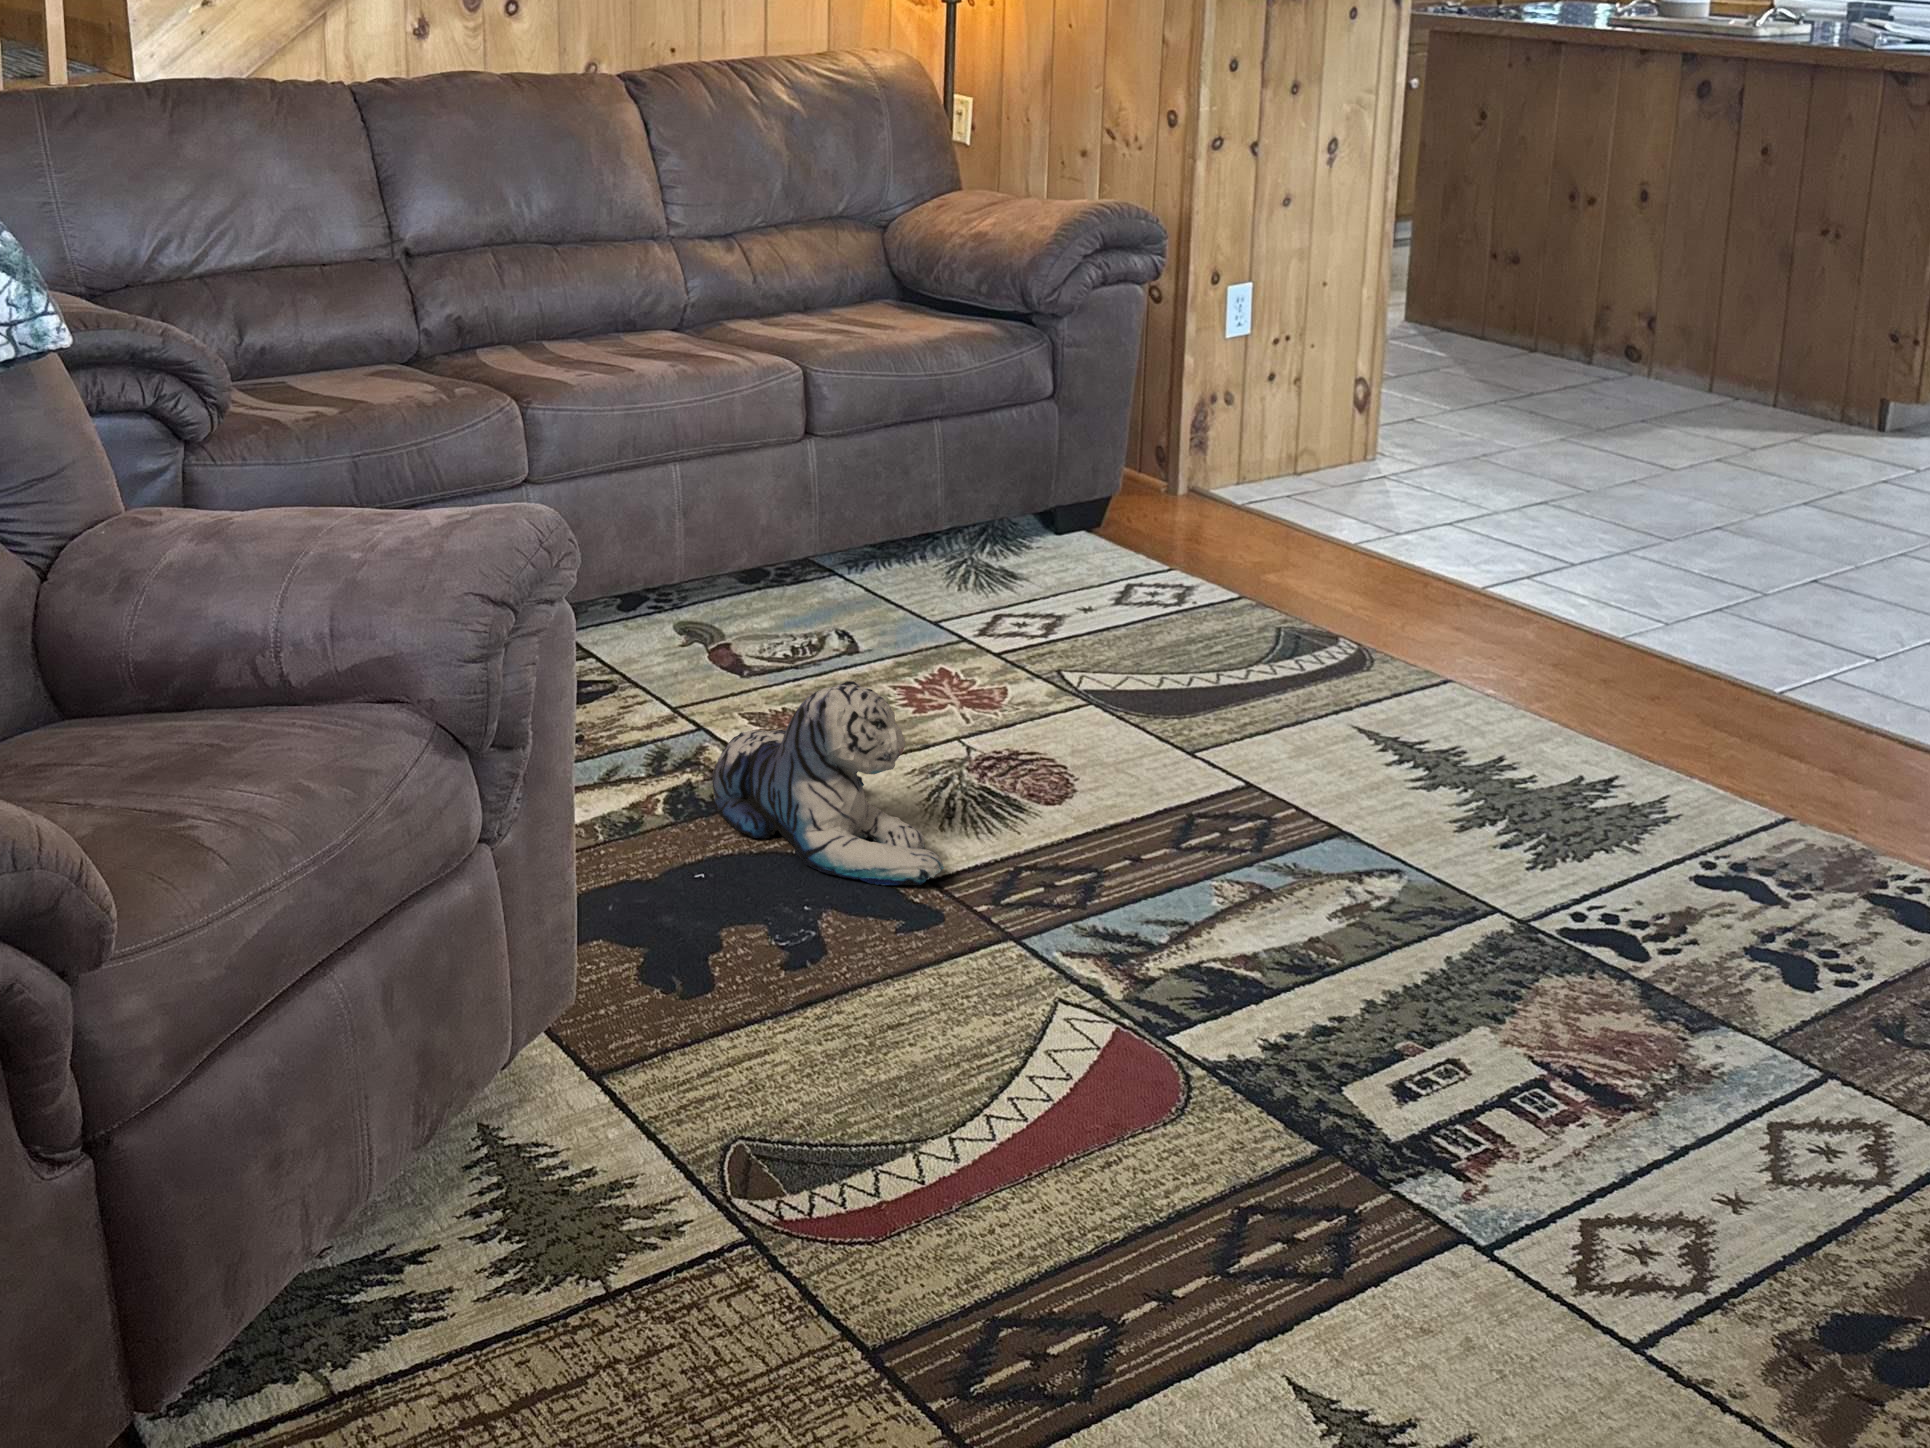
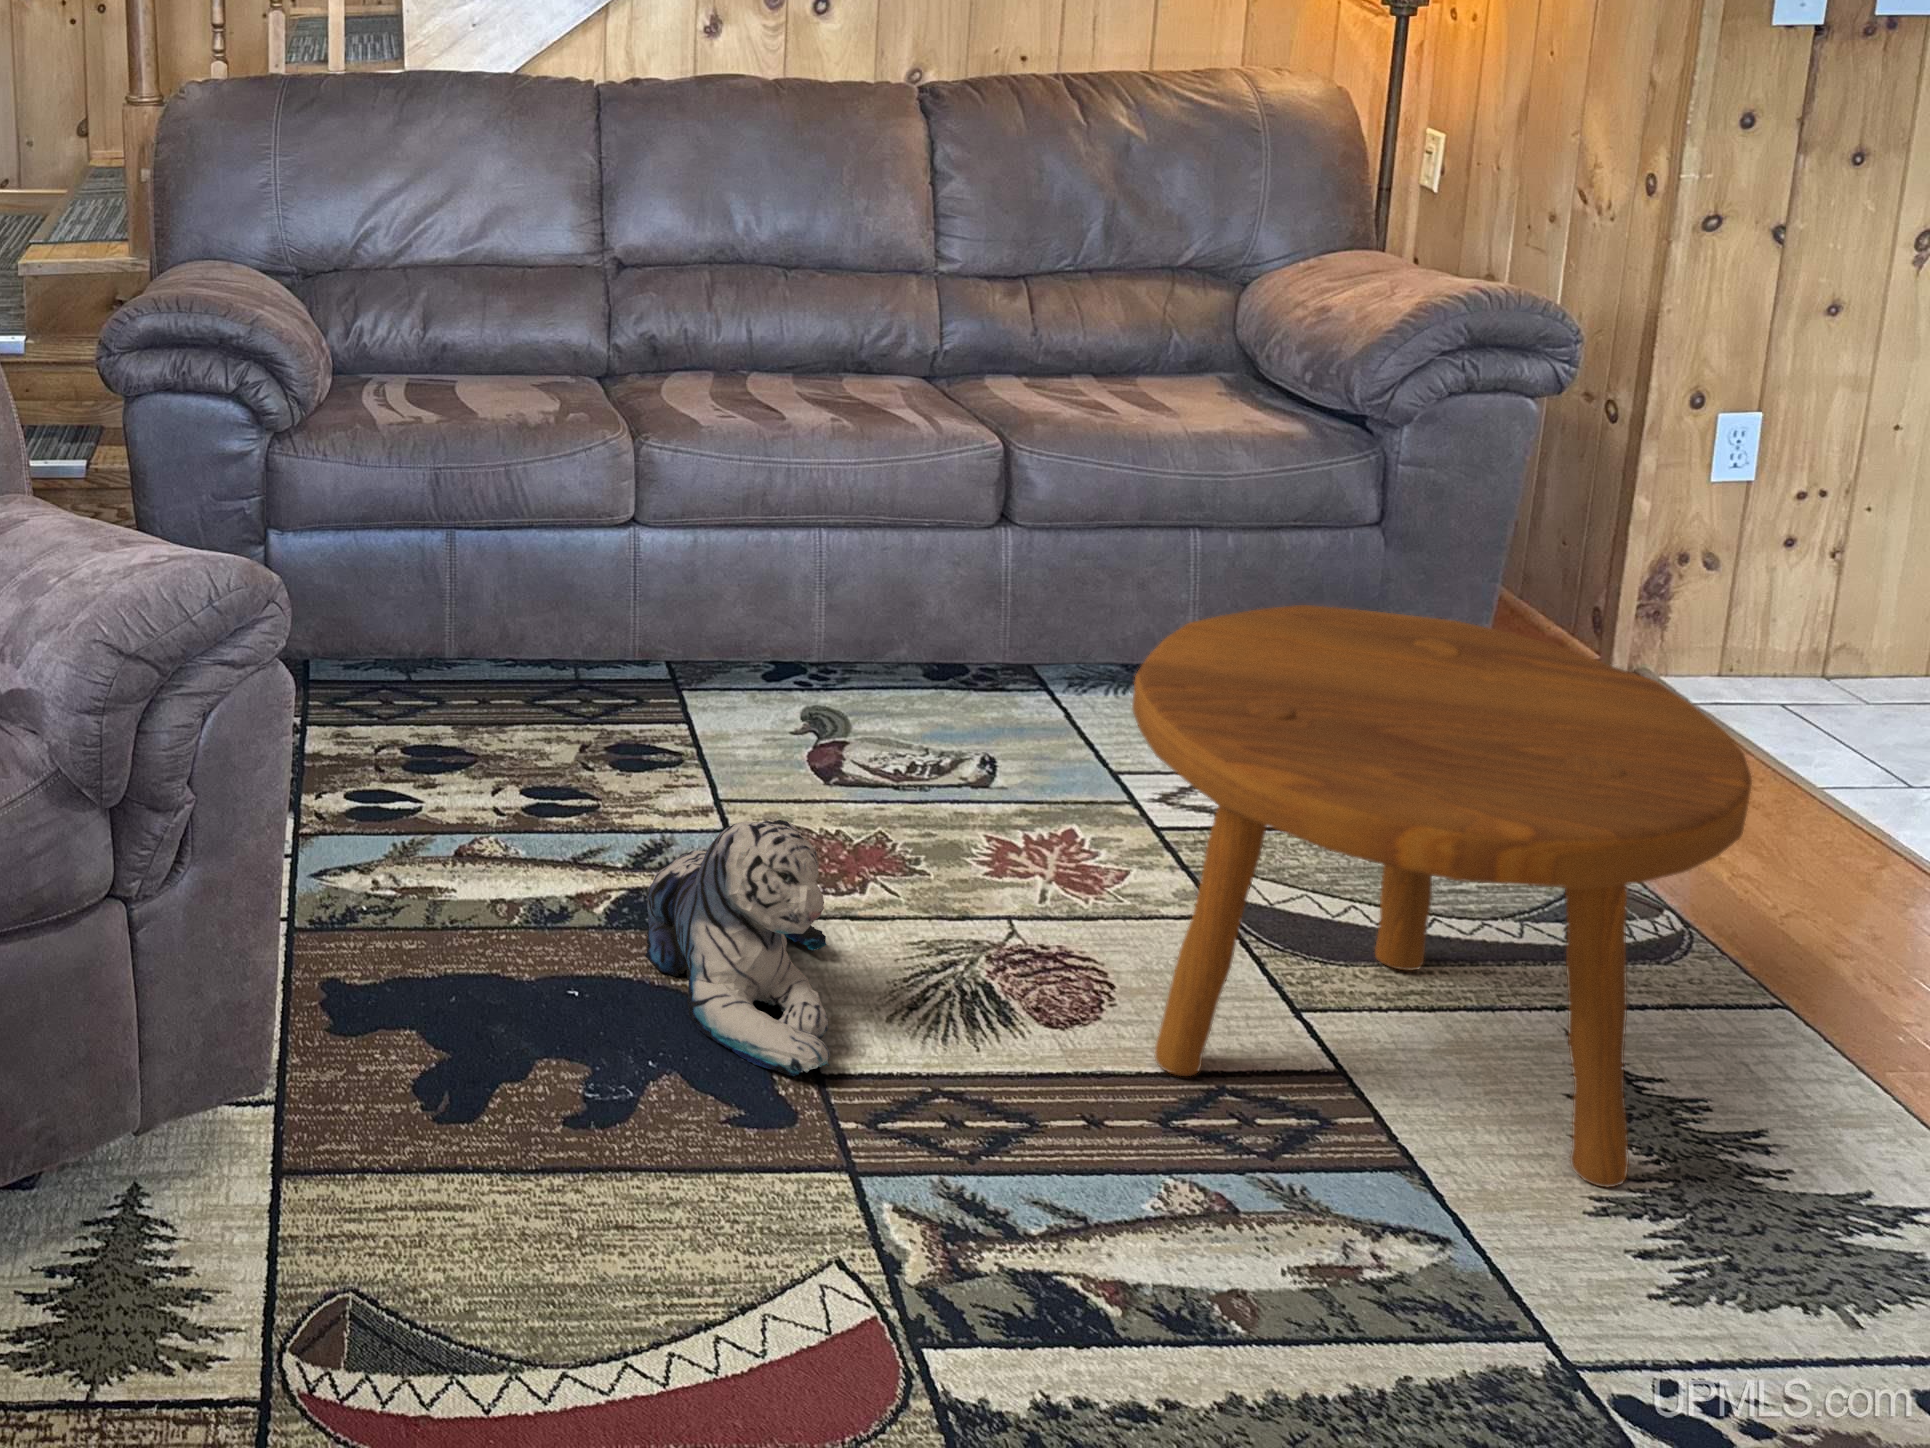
footstool: none [1082,438,1511,811] -> present [1132,605,1752,1187]

